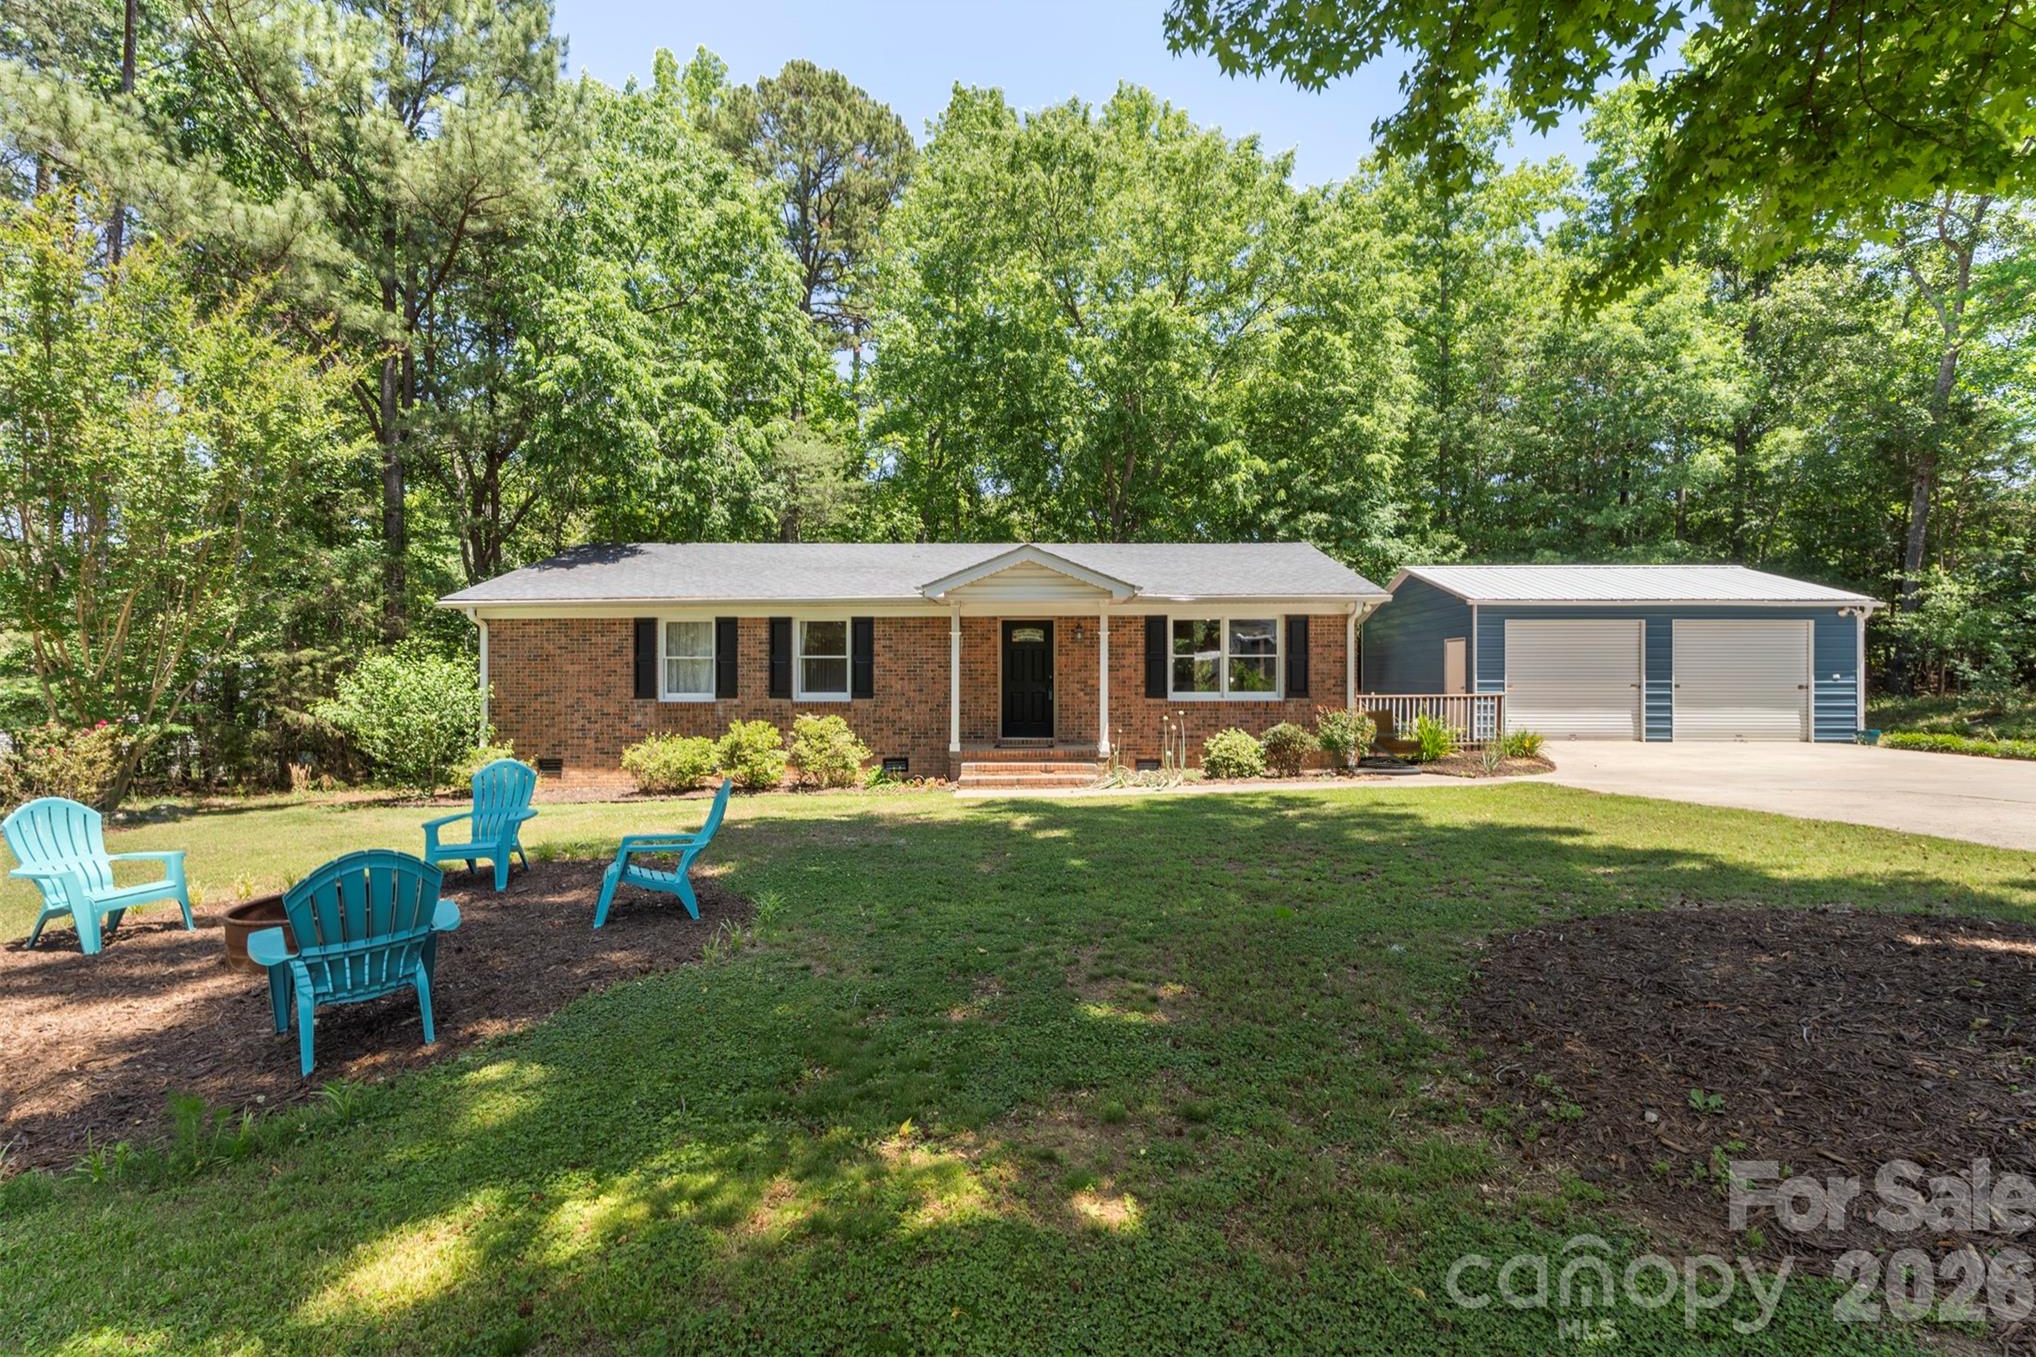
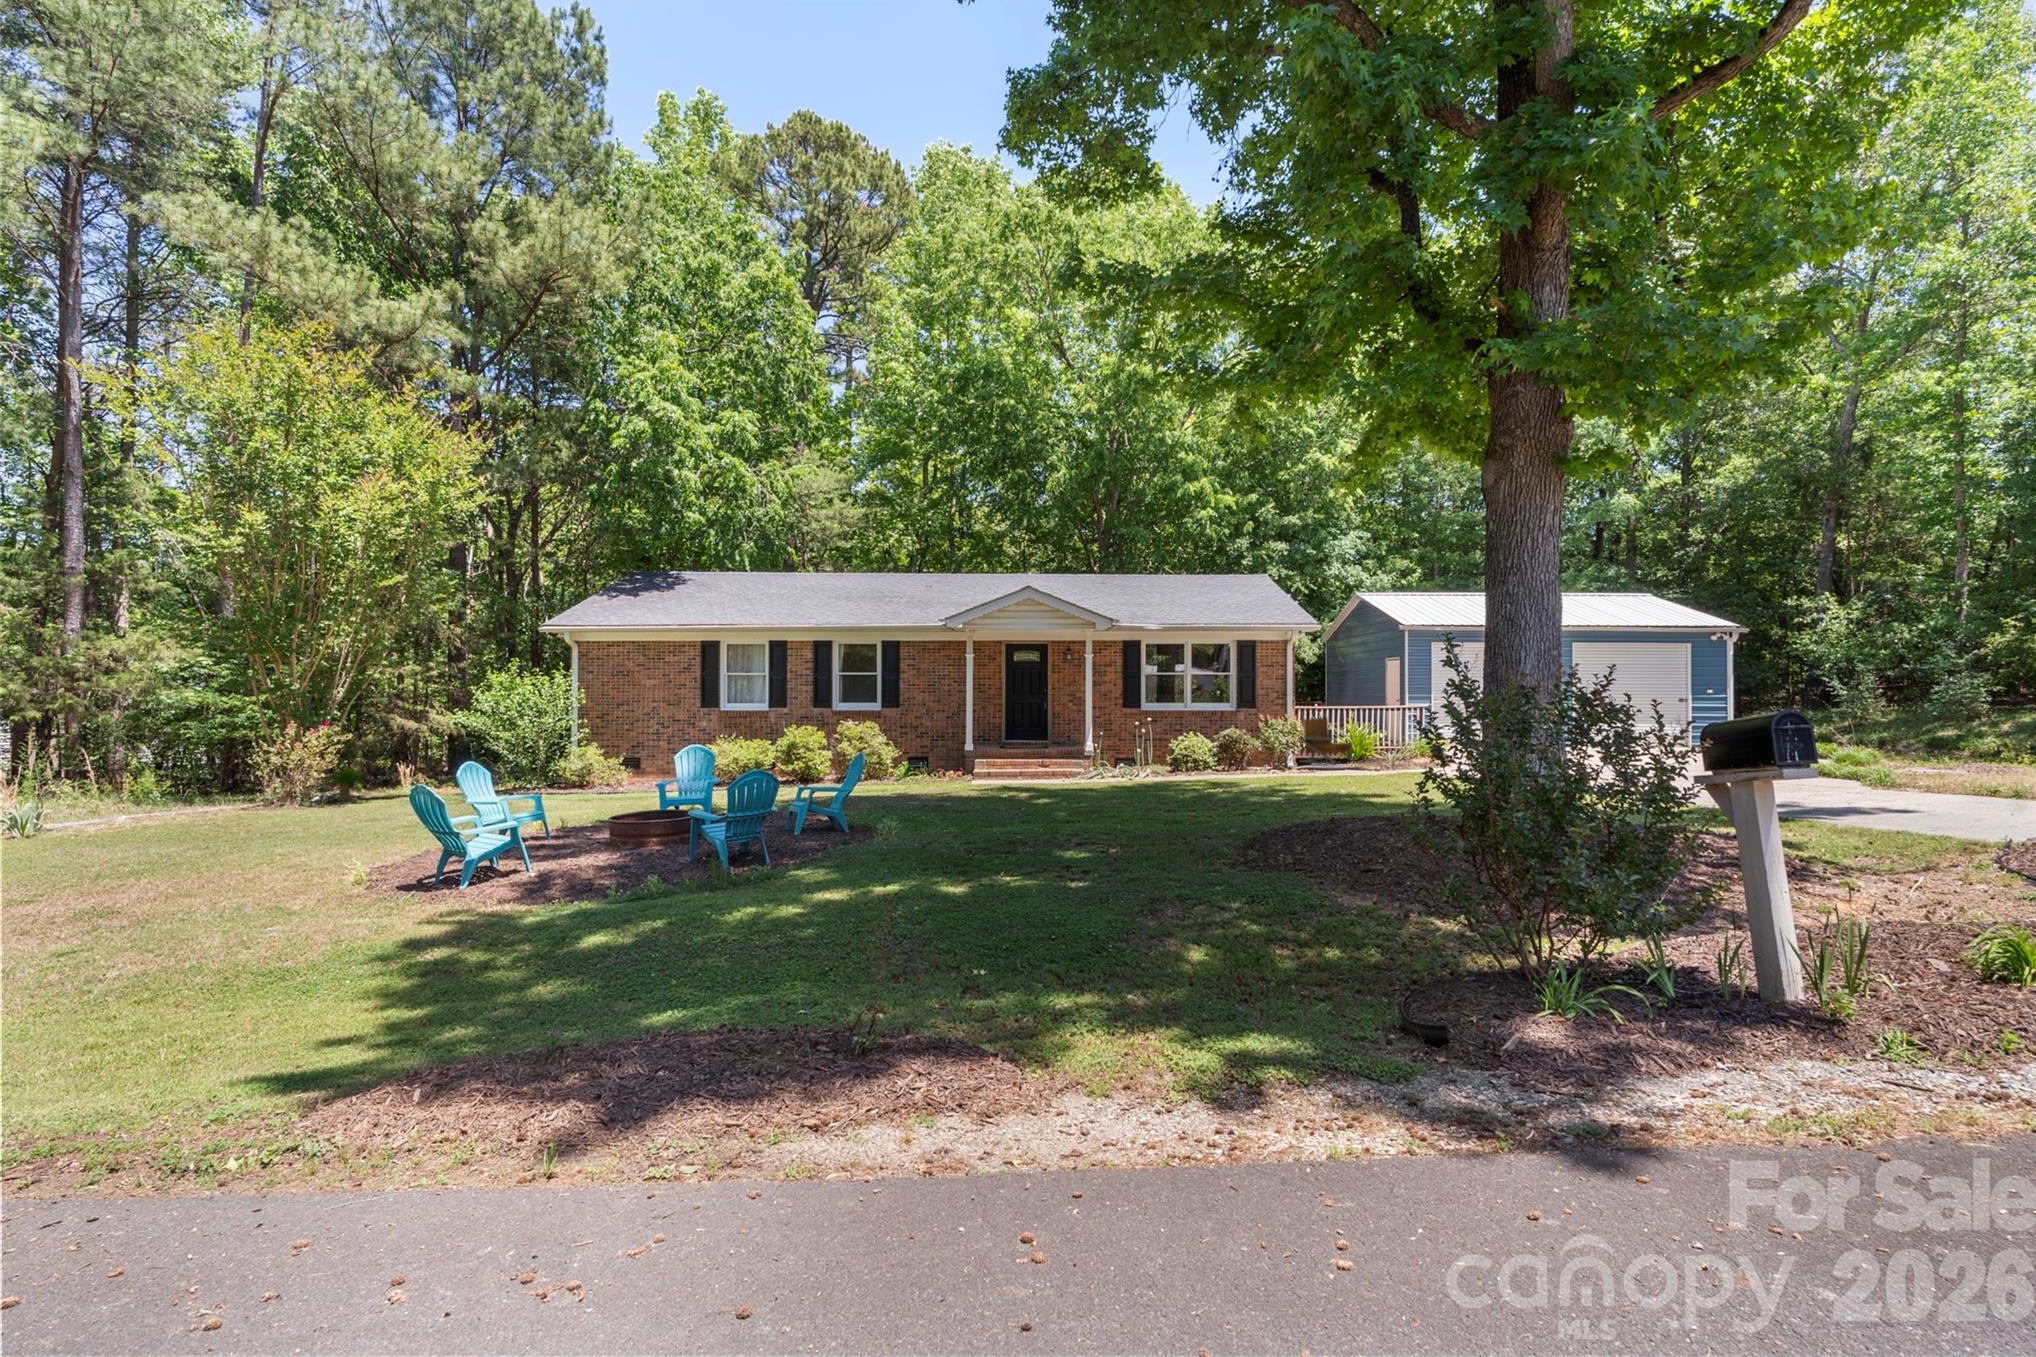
potted plant: present [1317,734,1354,767] -> present [322,766,364,801]

